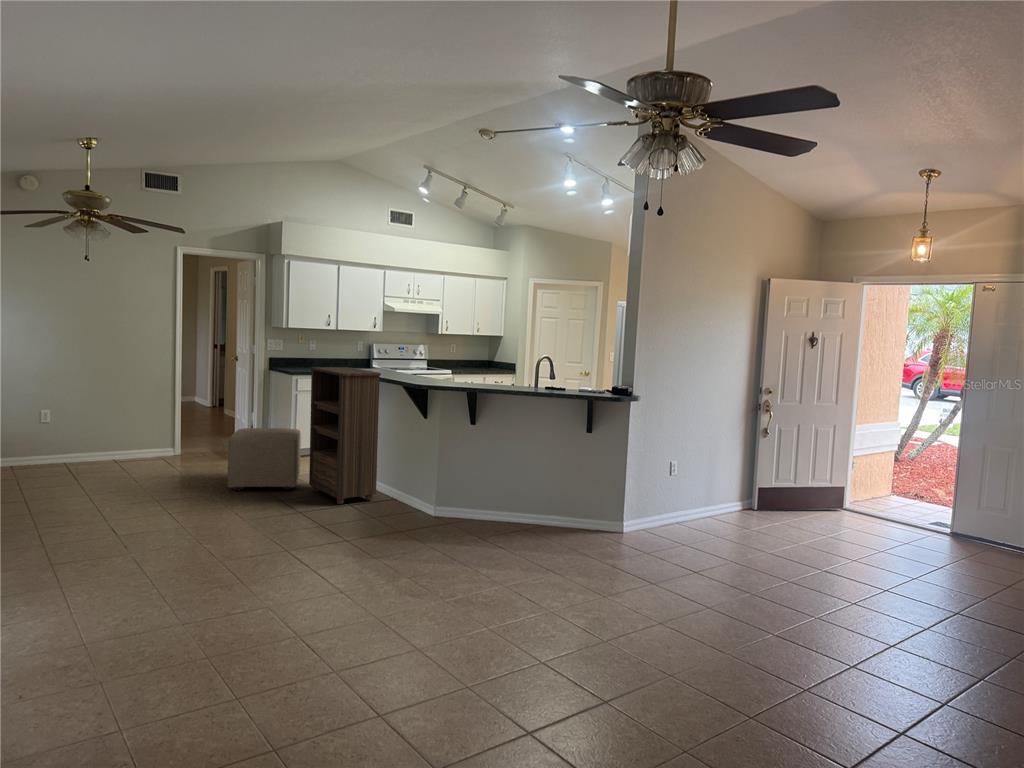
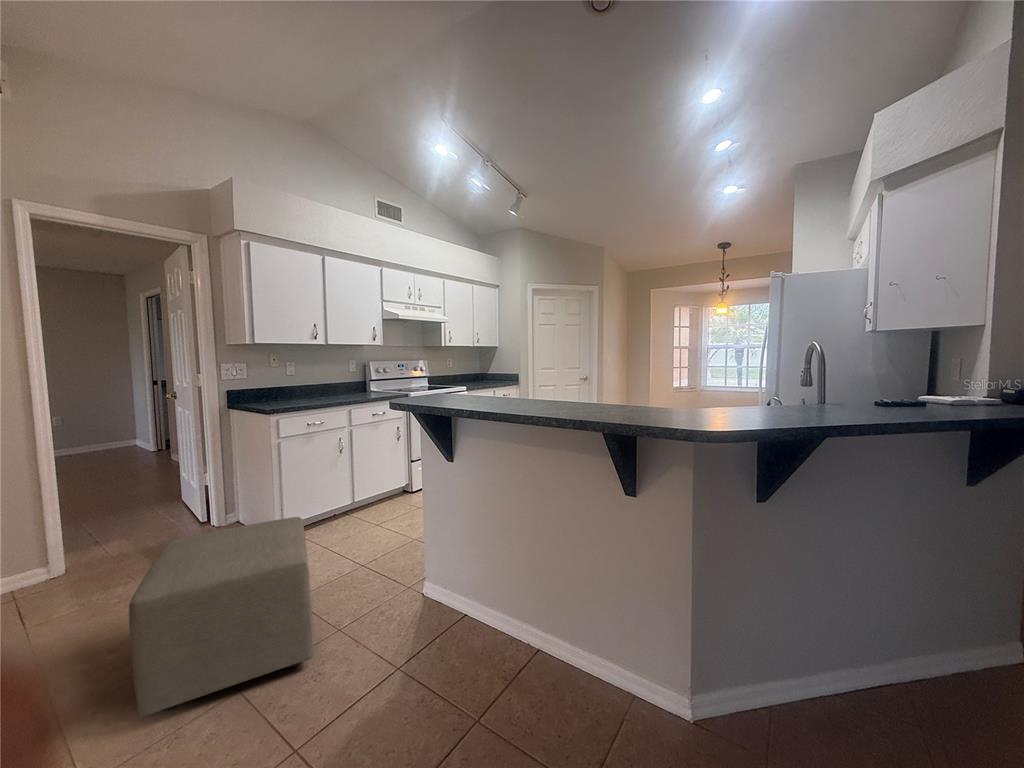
bookshelf: present [309,367,381,504] -> none [327,397,496,708]

